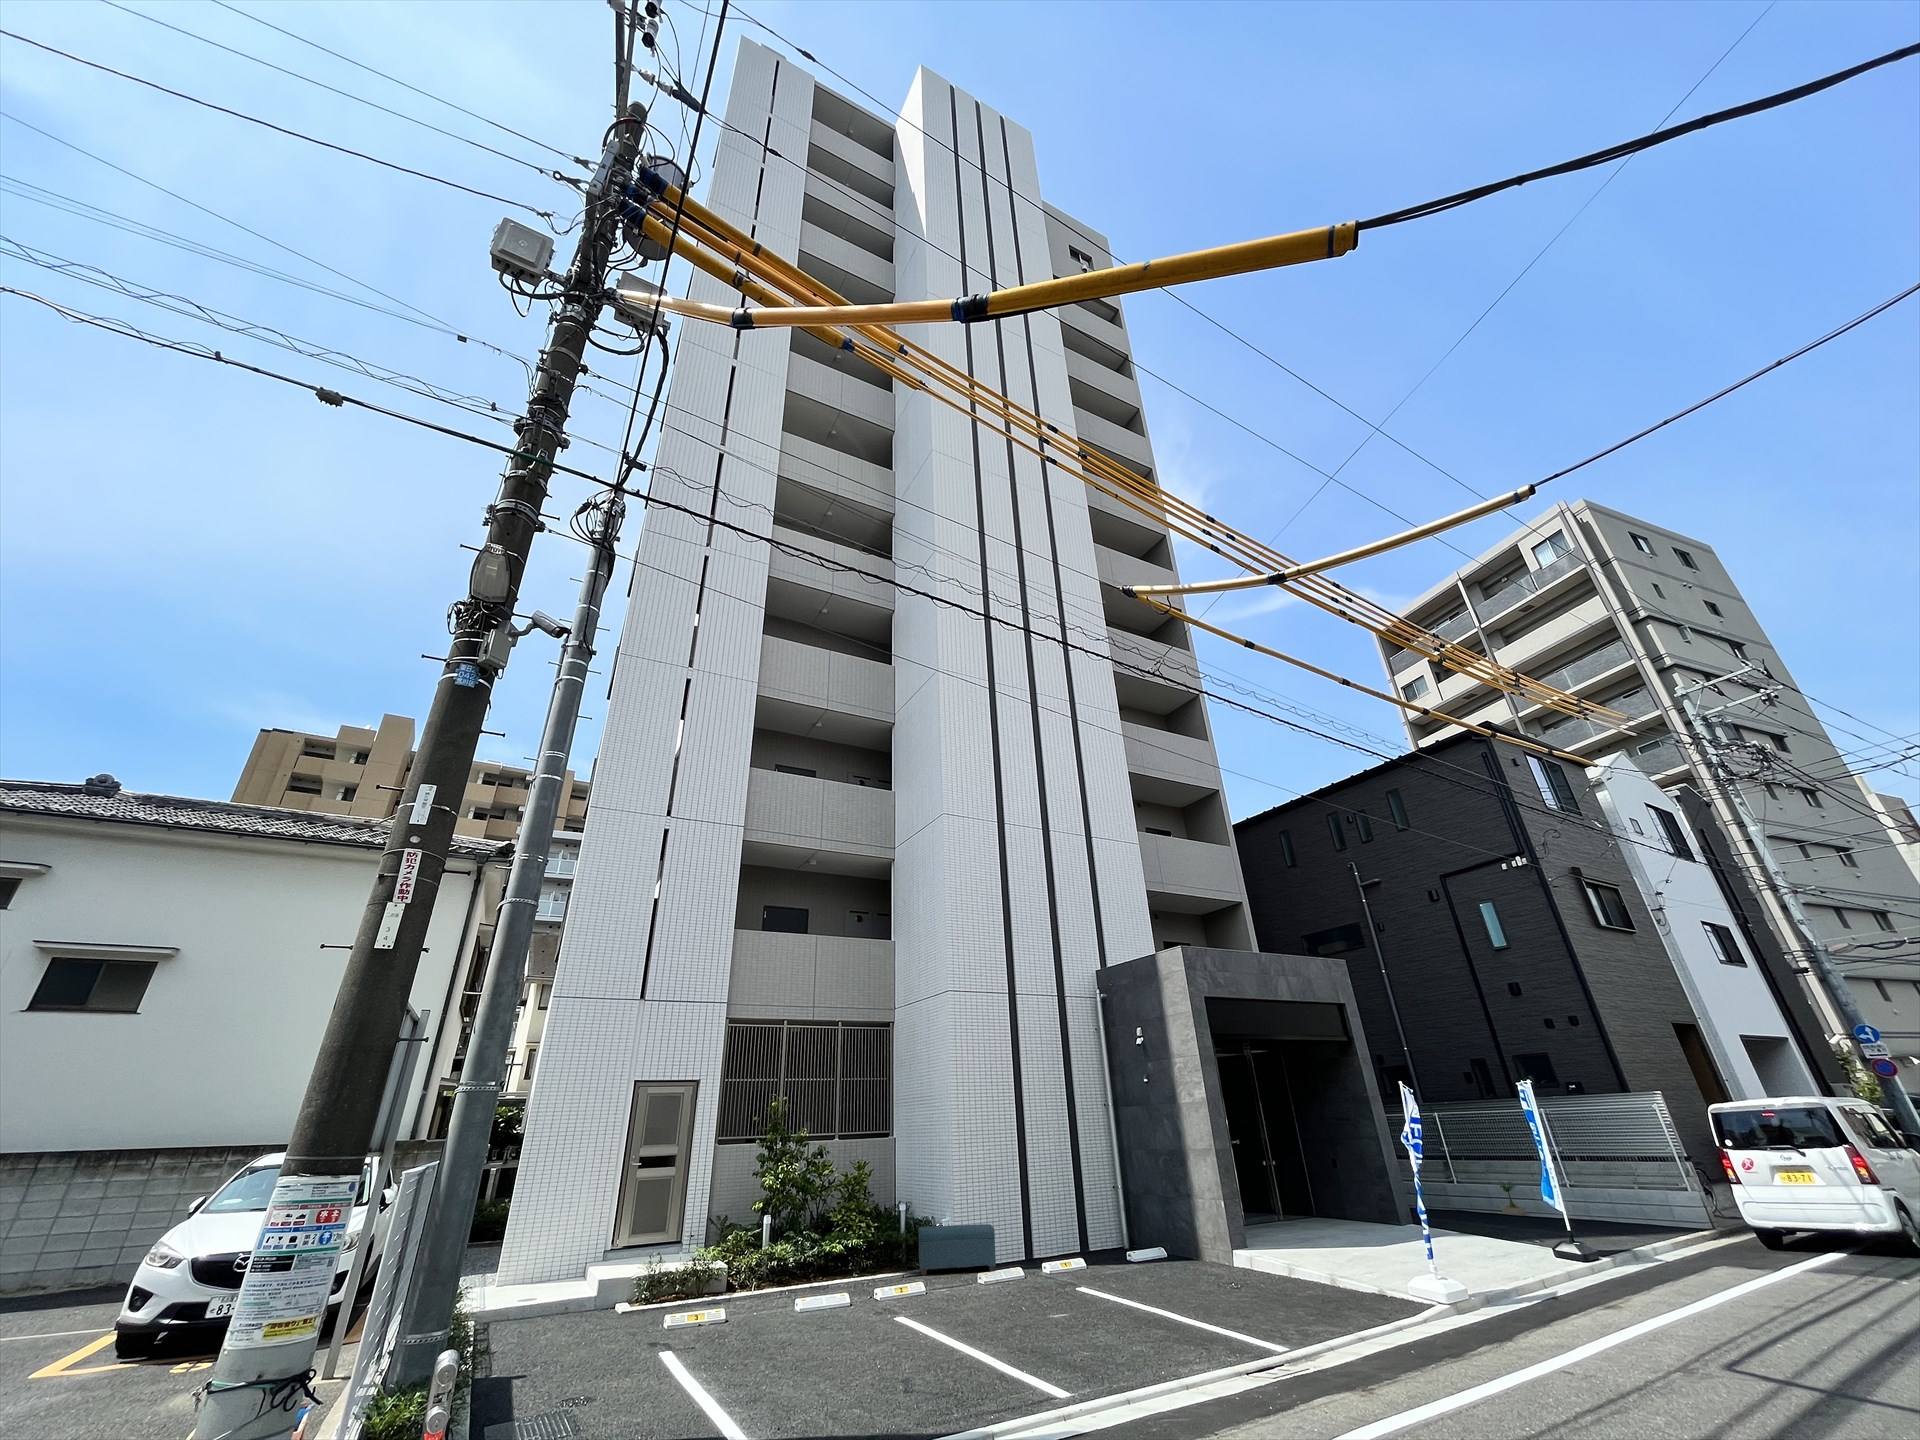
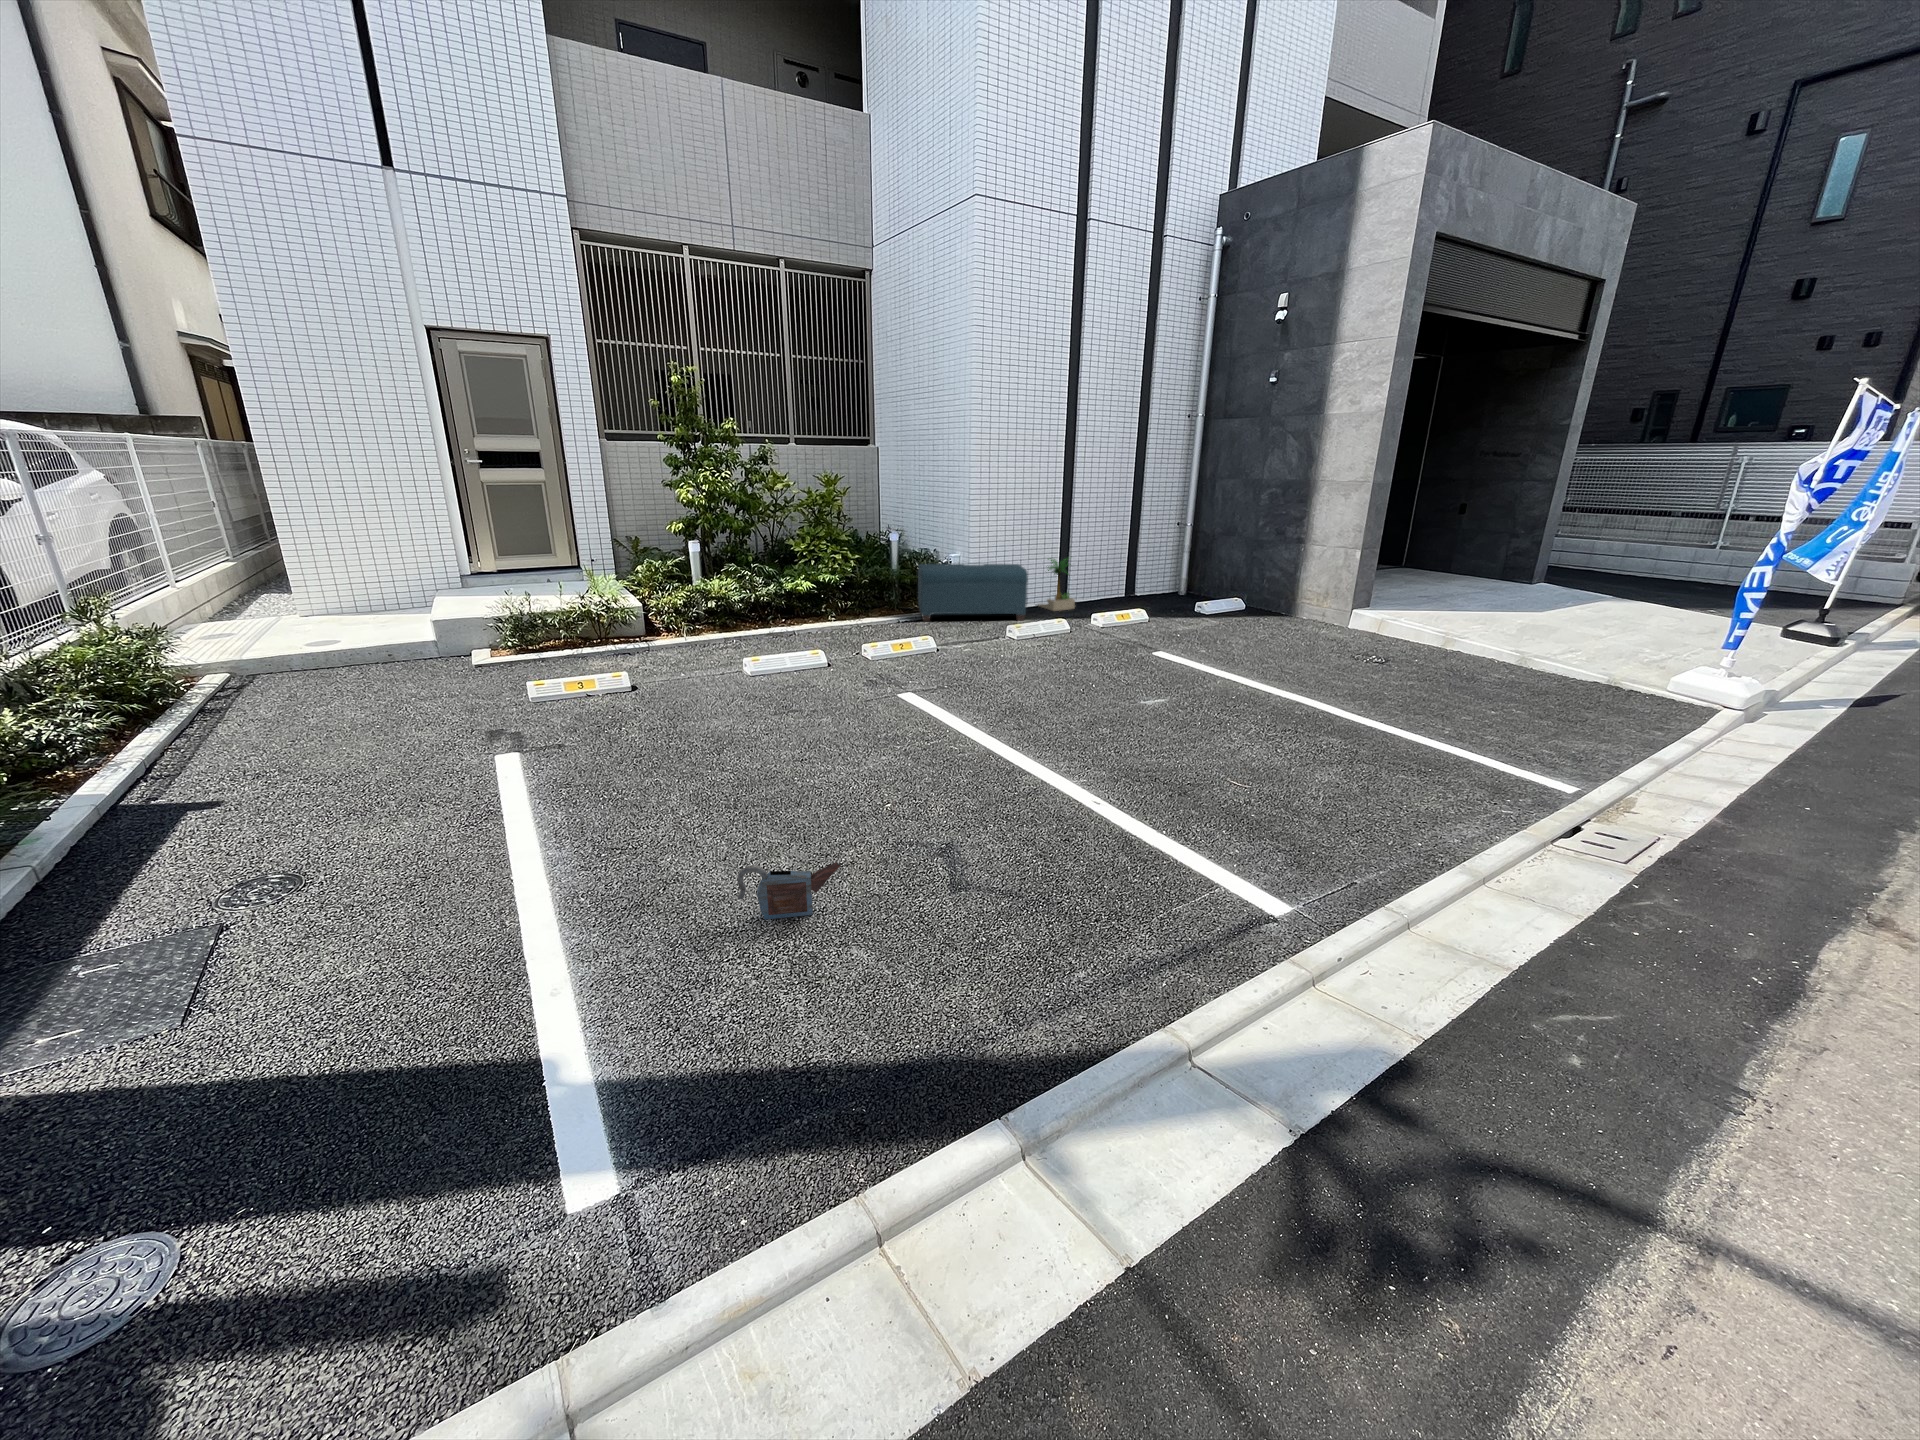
potted plant: present [1499,1181,1526,1215] -> present [1039,558,1075,611]
watering can: none [794,1367,844,1405] -> present [737,862,841,919]

